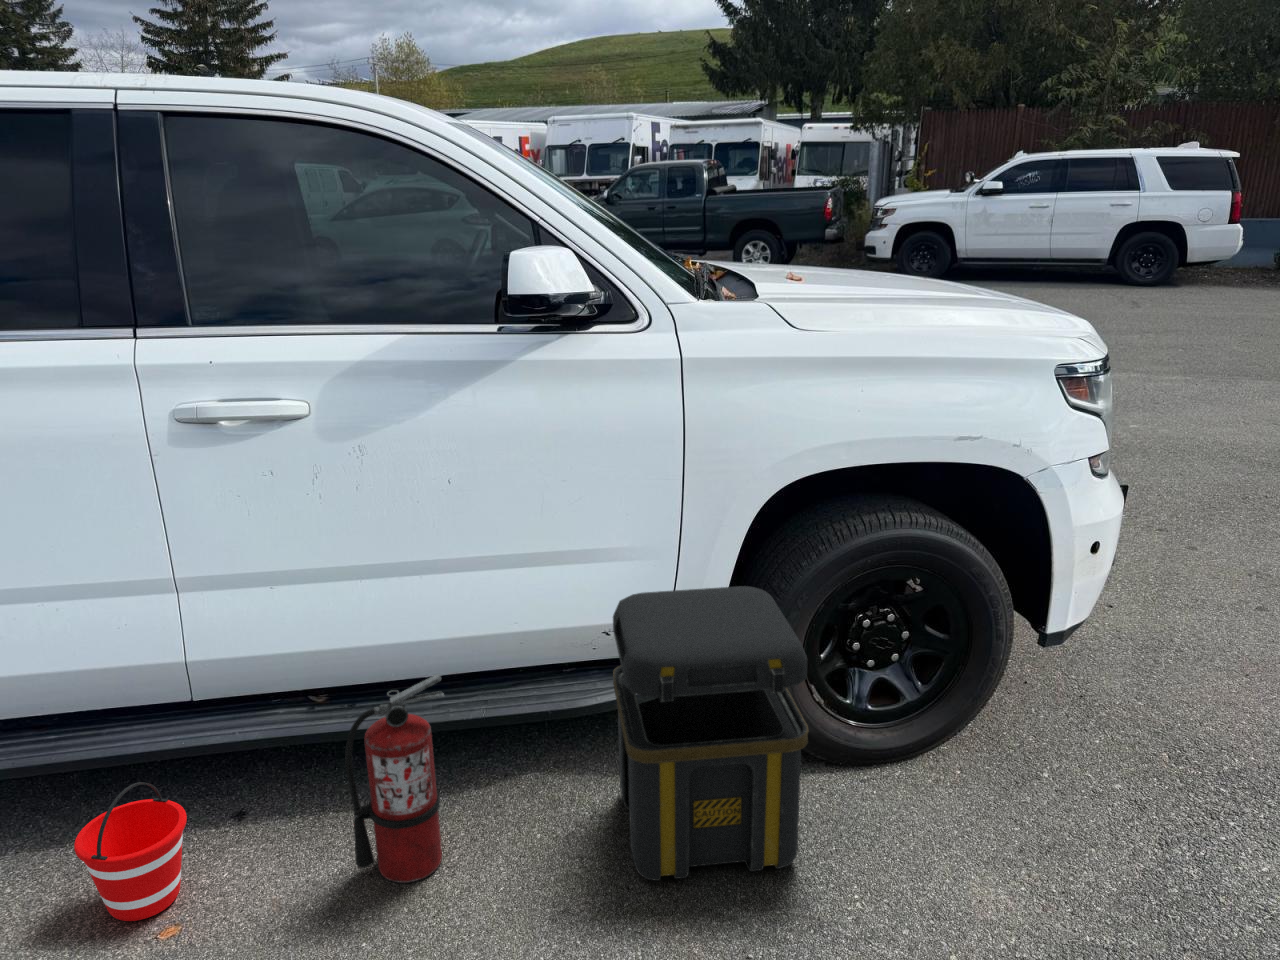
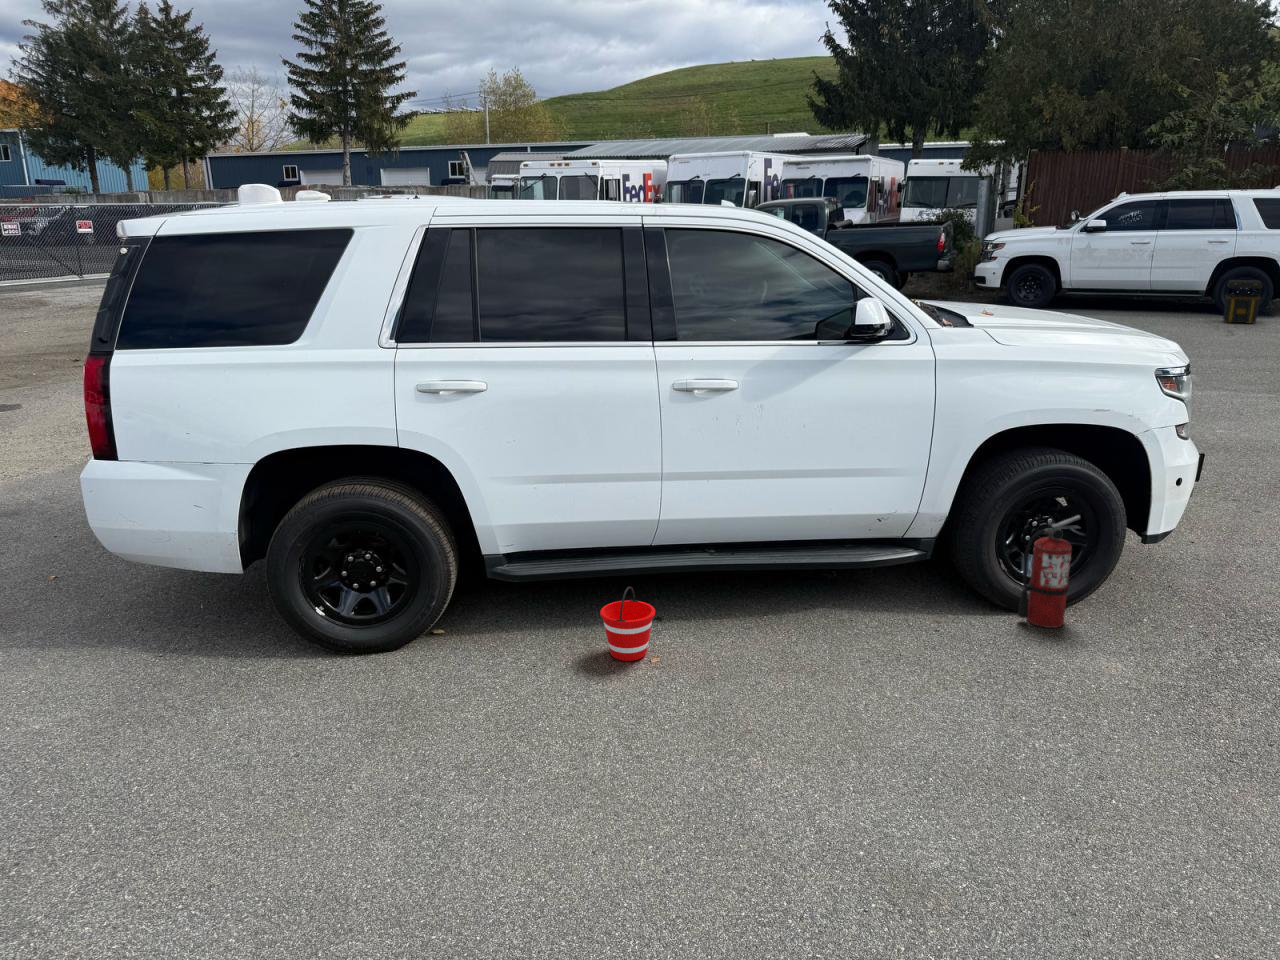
toolbox: present [613,586,808,881] -> present [1223,280,1262,324]
fire extinguisher: present [345,674,444,883] -> present [1018,515,1080,628]

